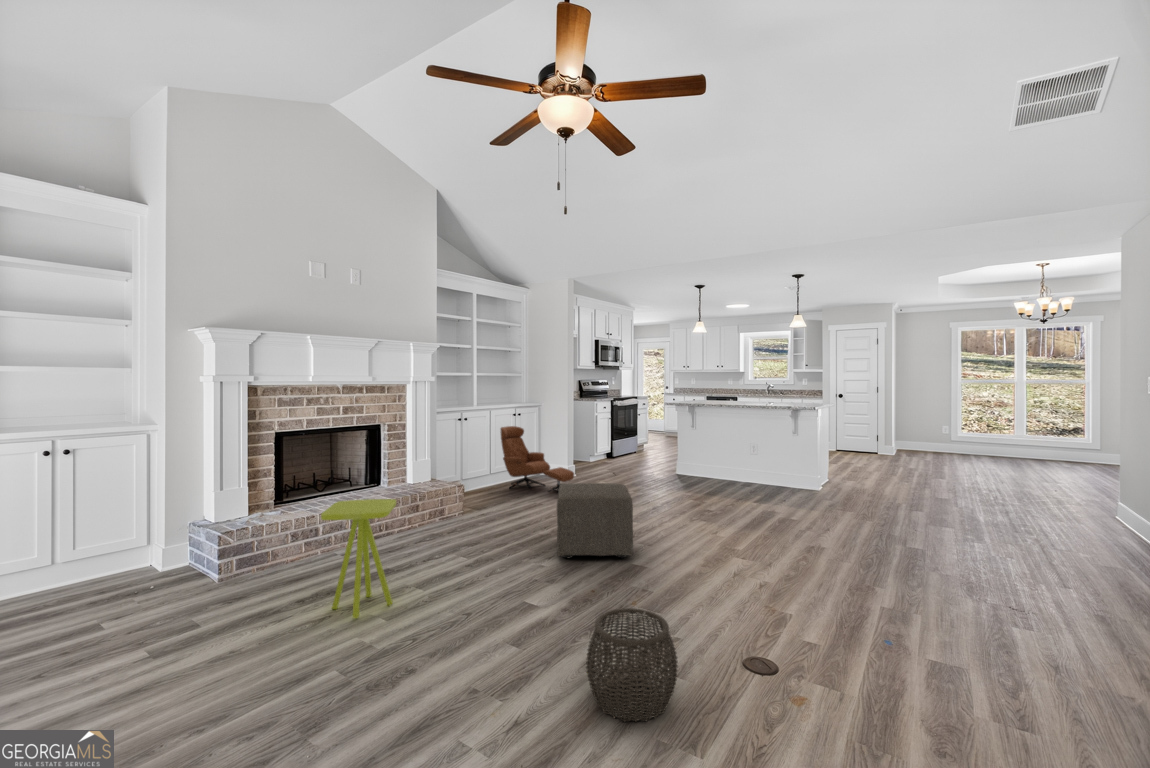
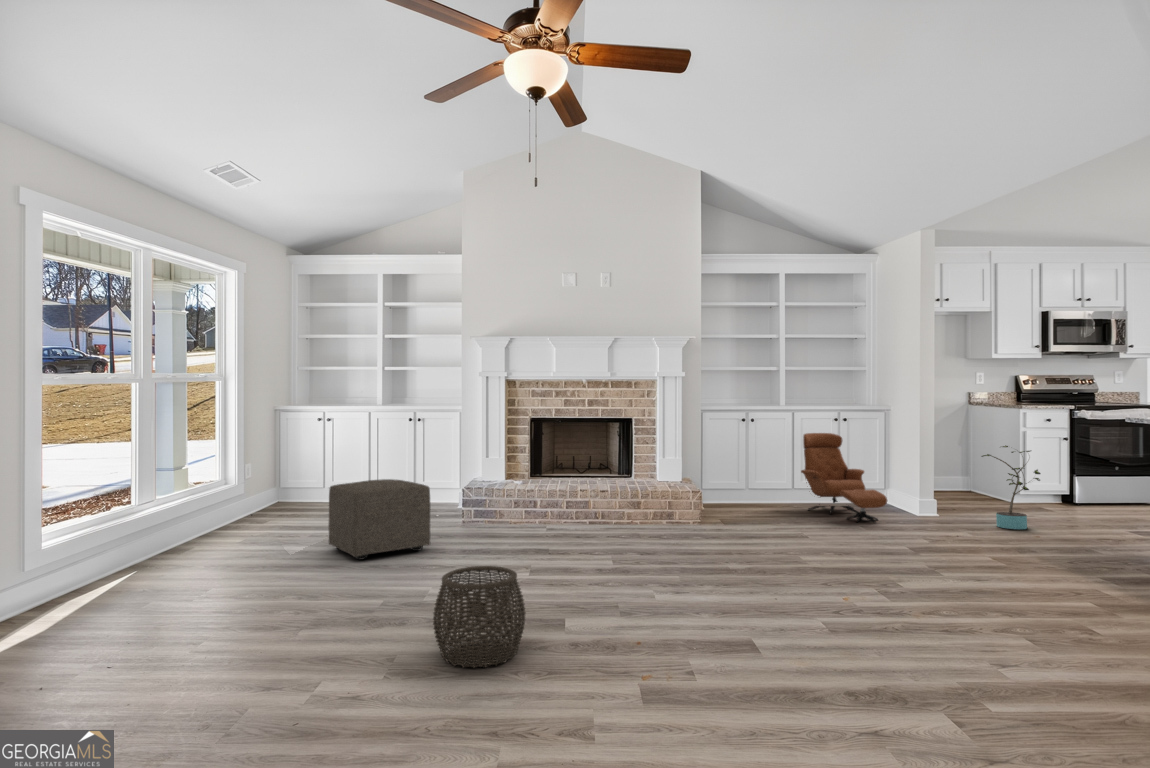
potted plant: none [619,431,649,483] -> present [982,445,1041,529]
ottoman: present [557,483,633,558] -> present [329,479,430,560]
side table: present [321,499,396,618] -> none [450,466,517,559]

